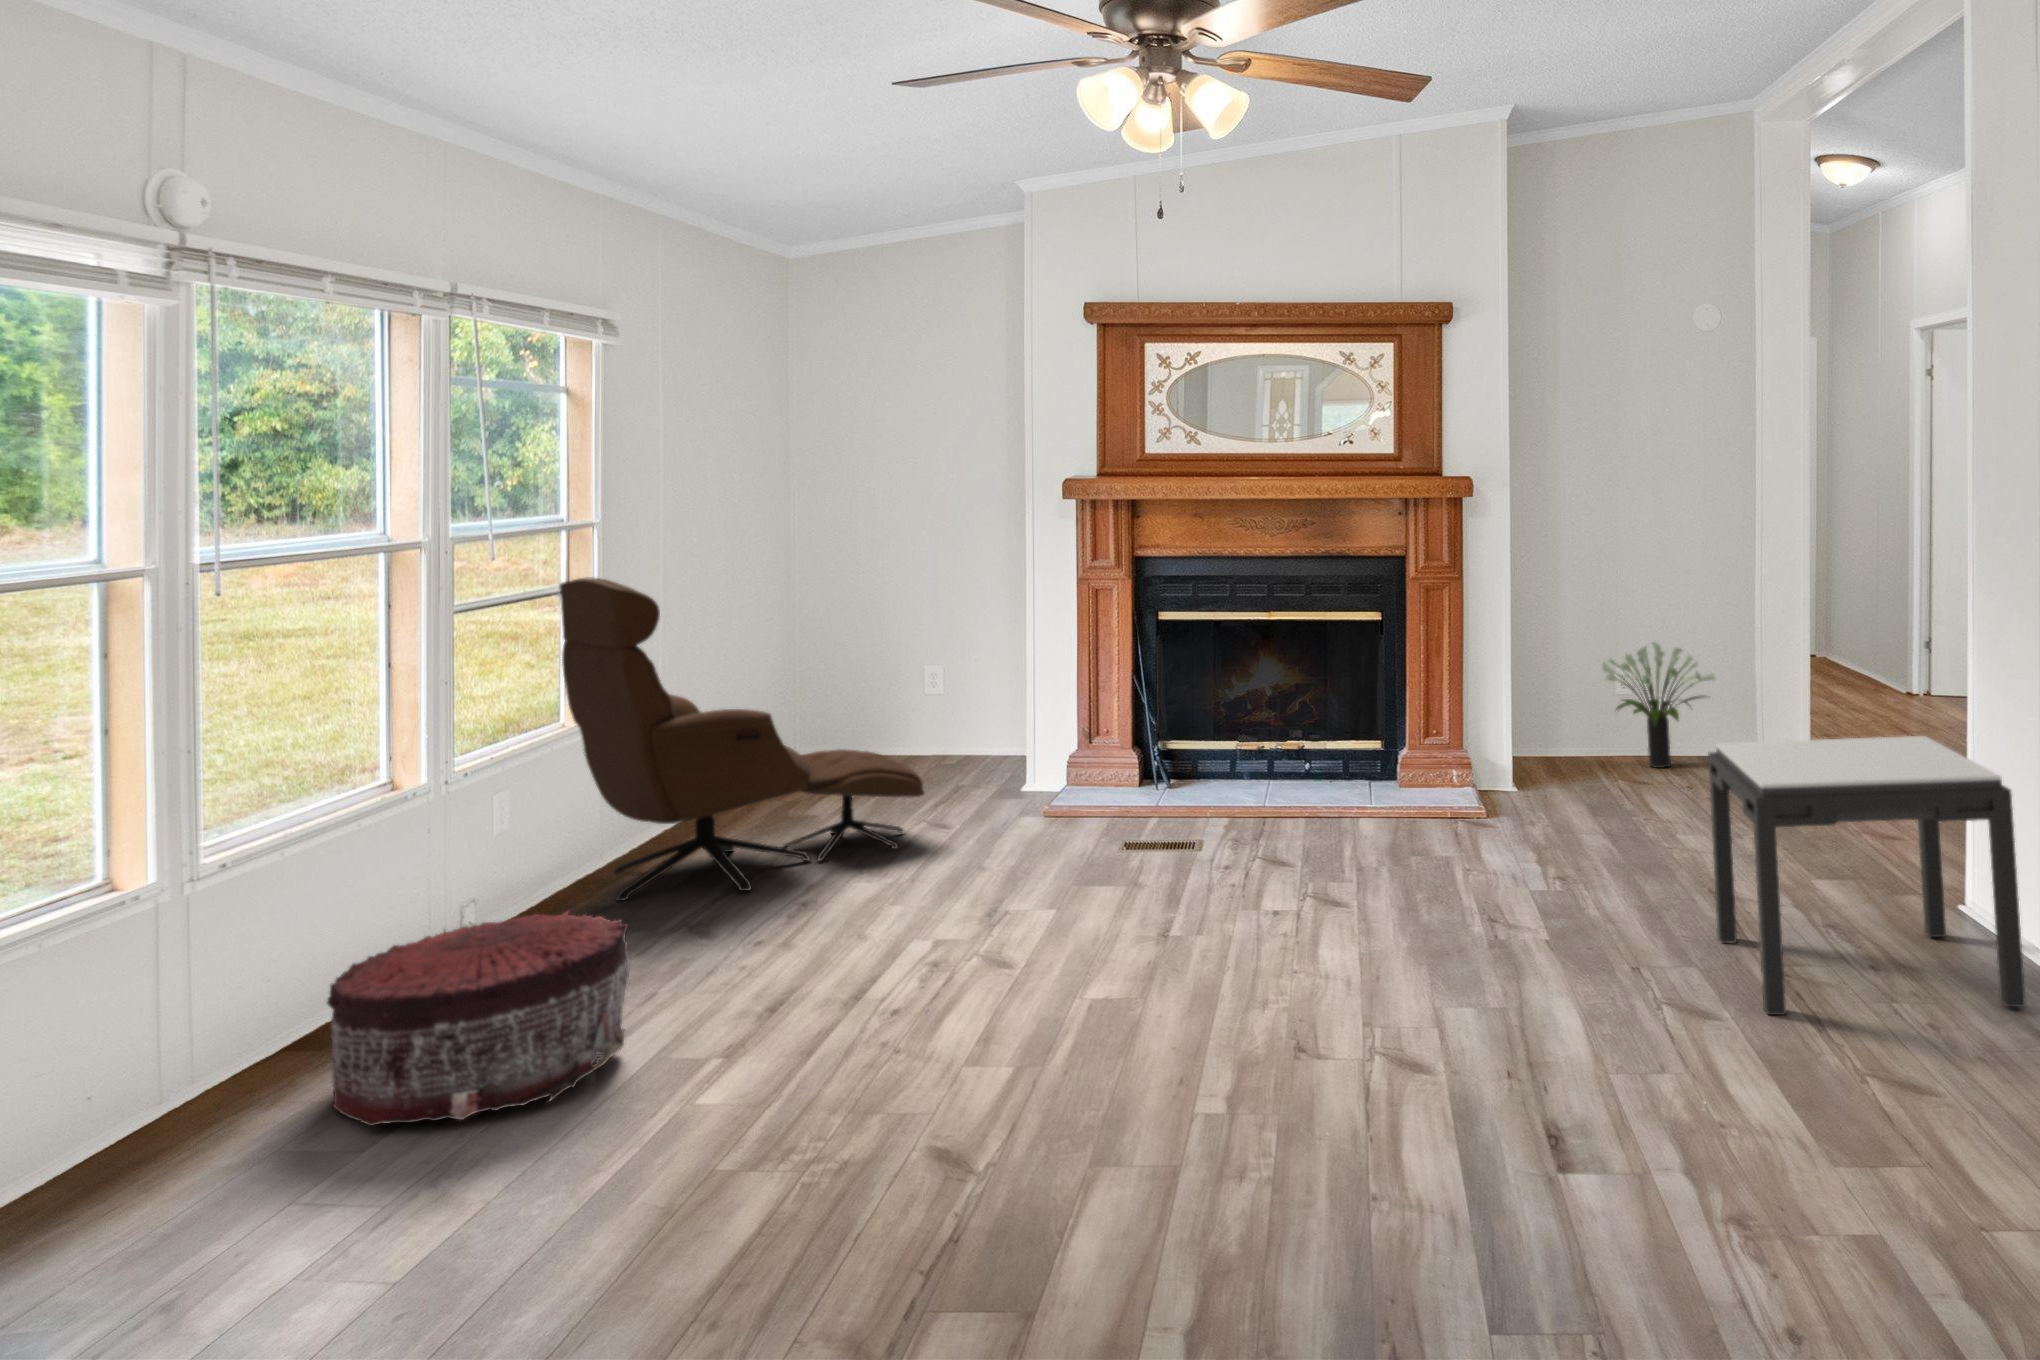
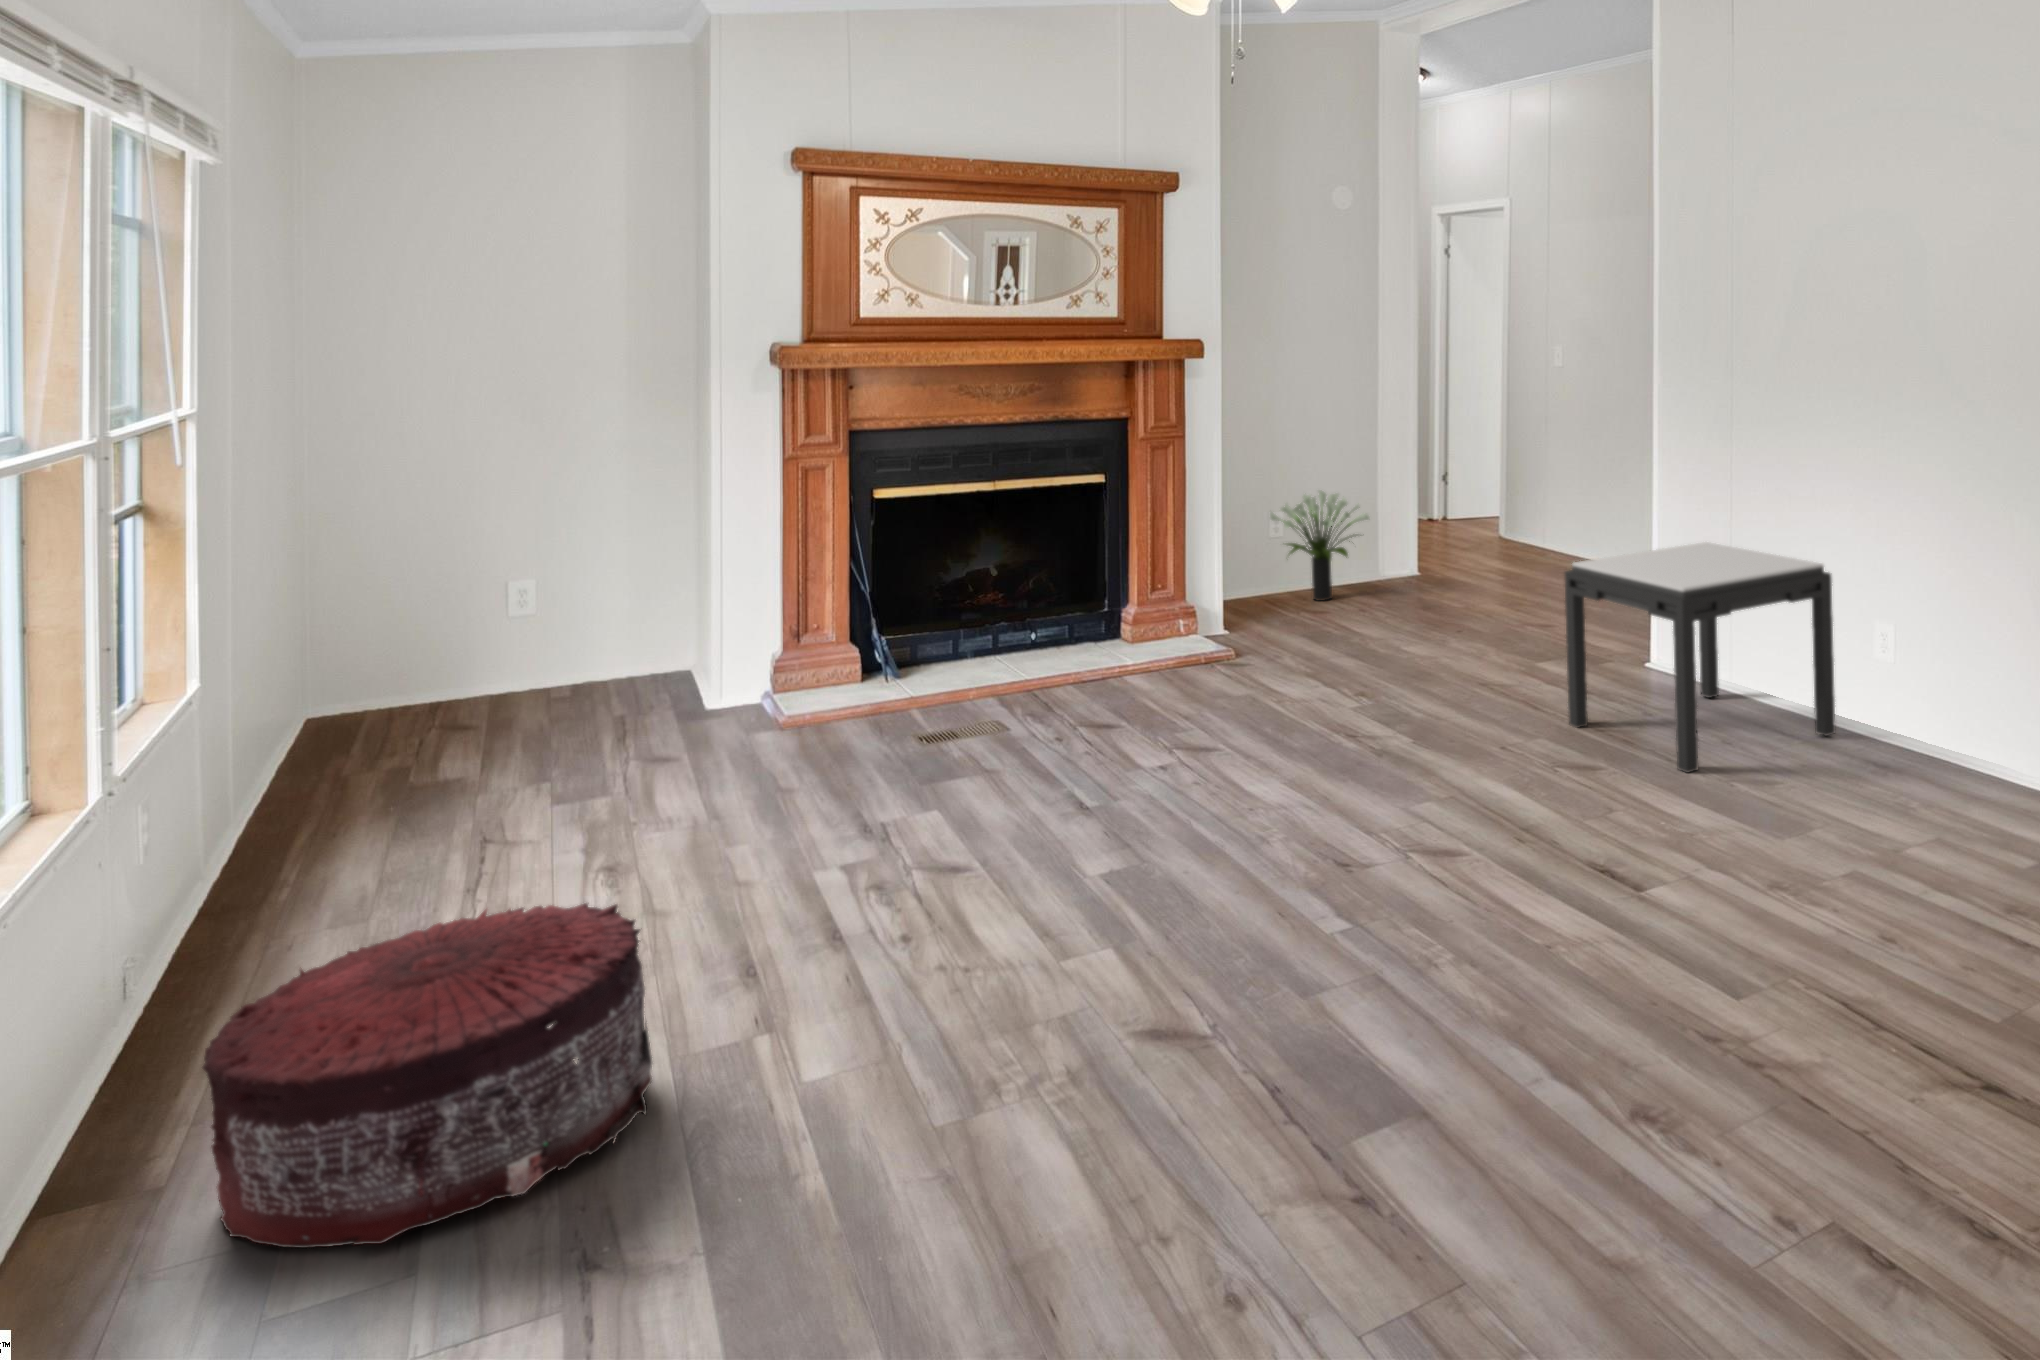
lounge chair: present [560,577,924,901] -> none [123,484,653,907]

